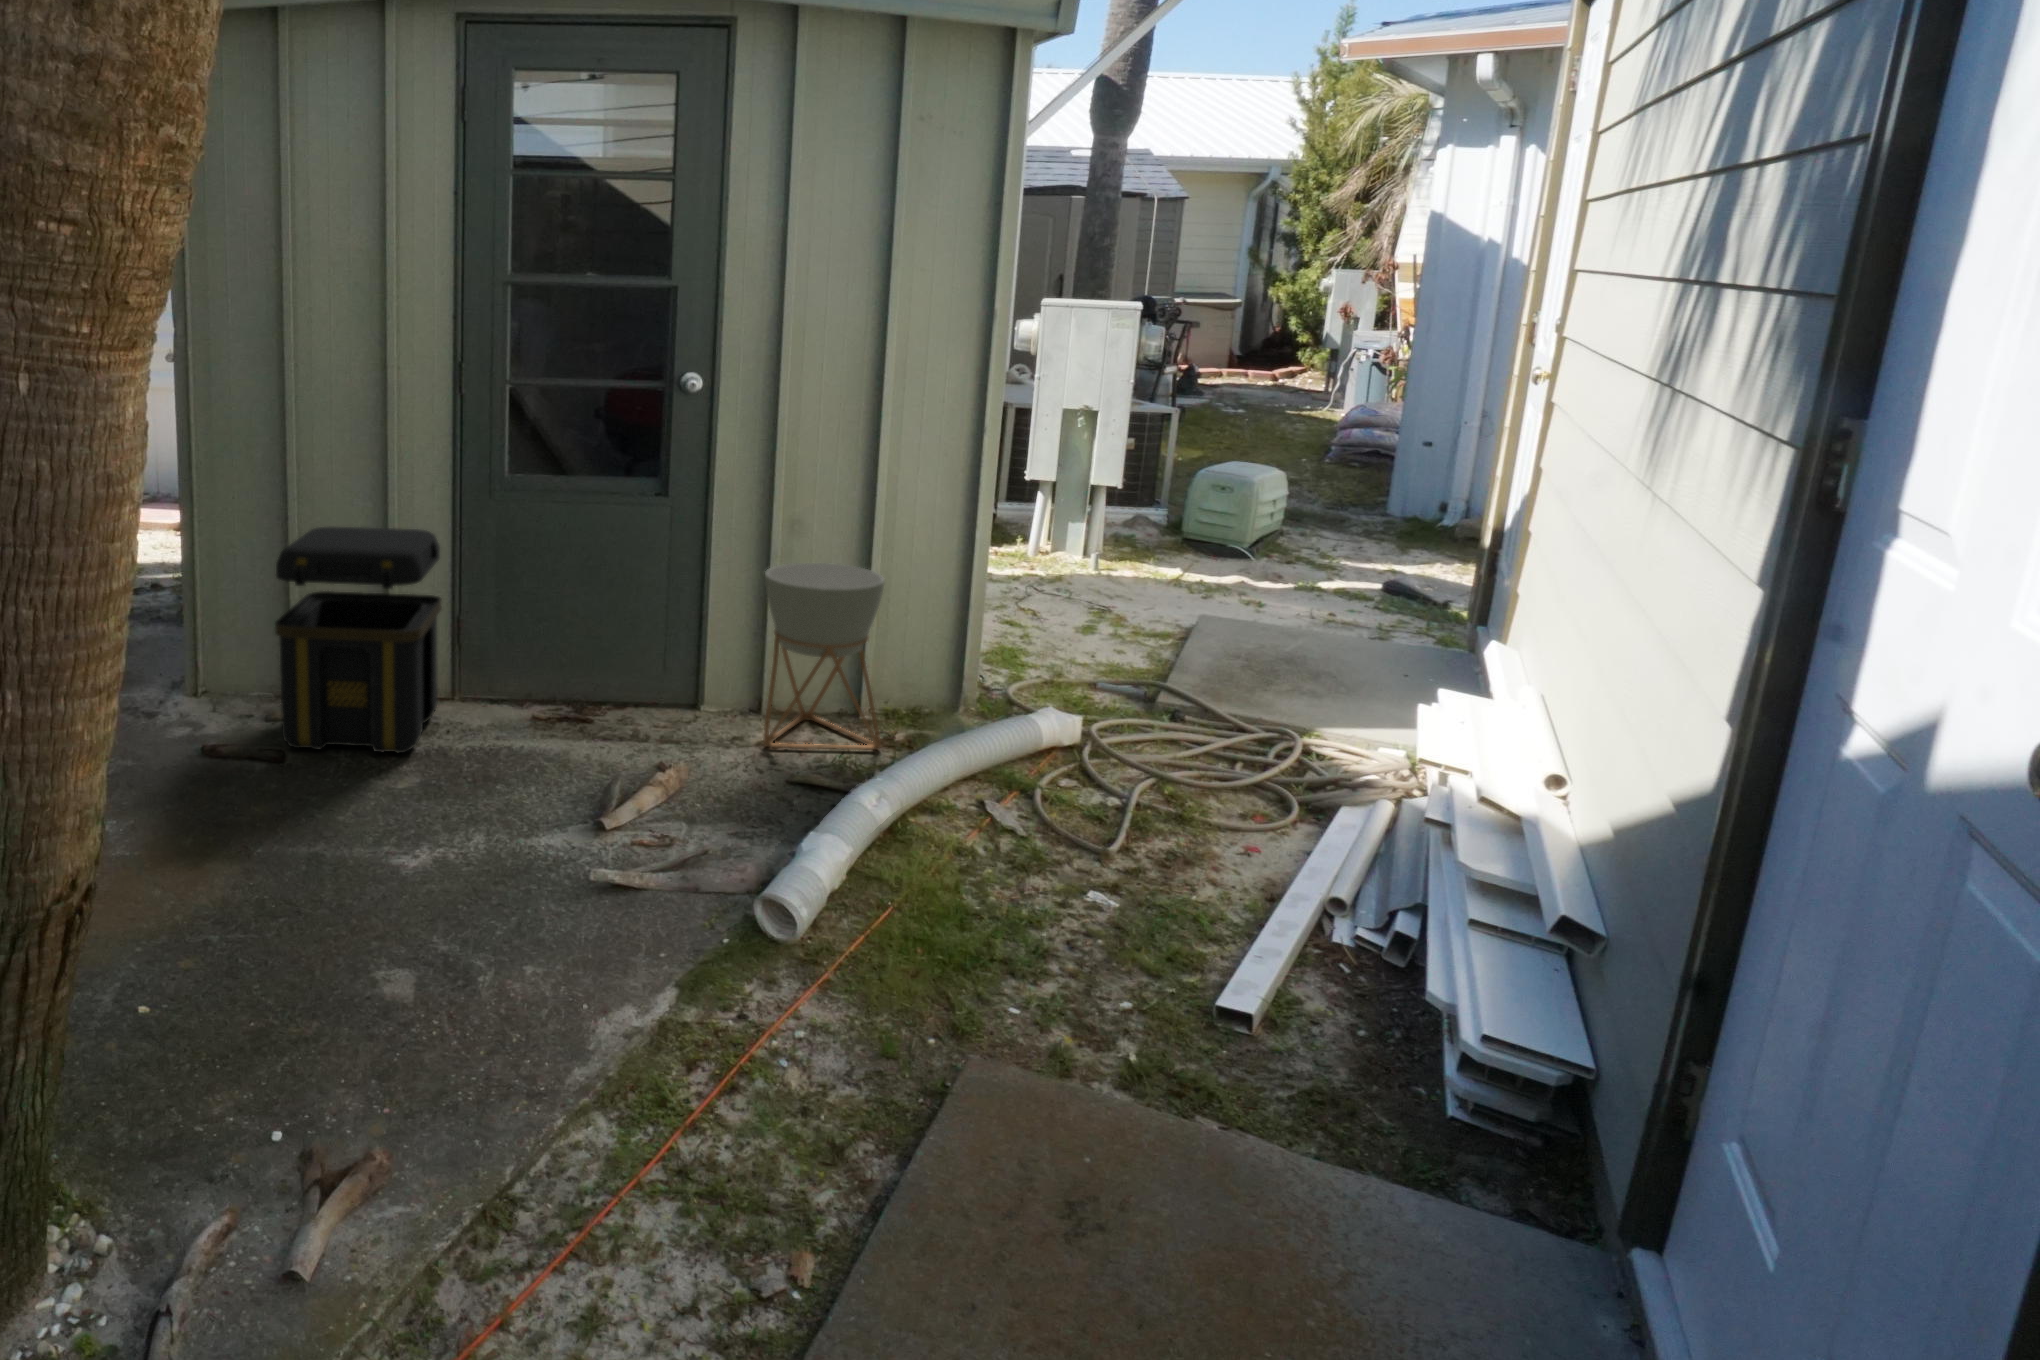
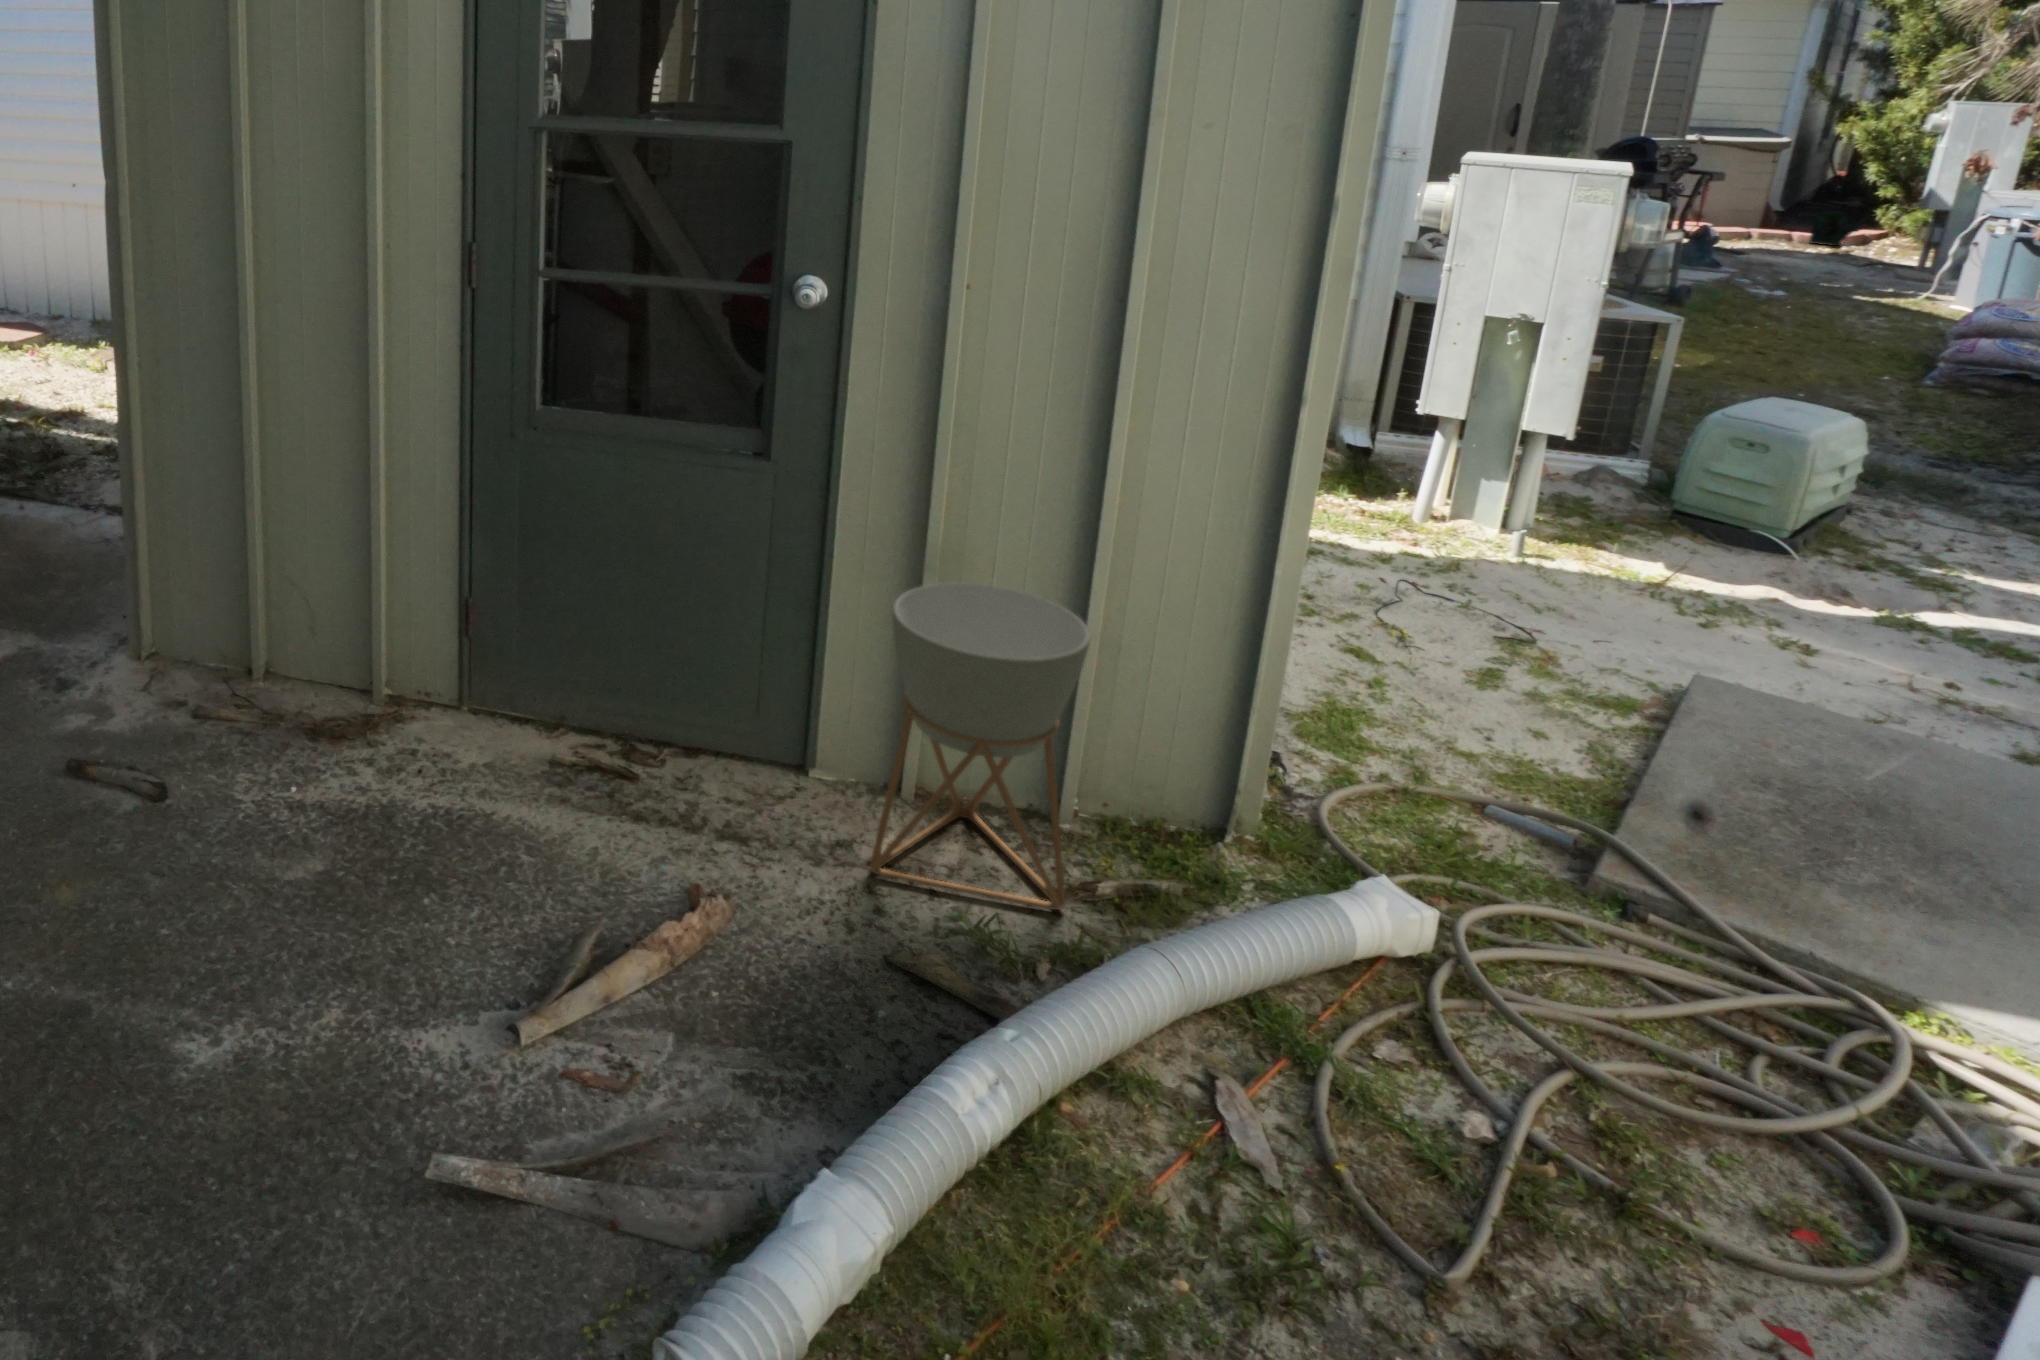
watering can: none [1252,352,1299,380] -> present [1810,211,1877,246]
toolbox: present [275,527,442,753] -> none [176,459,435,802]

